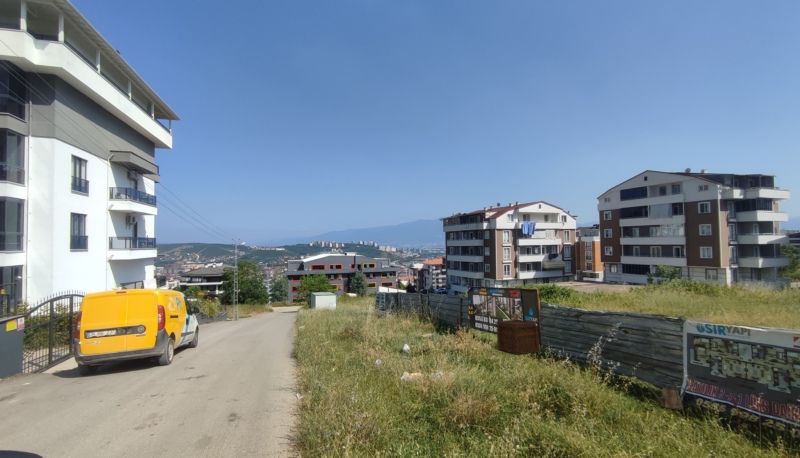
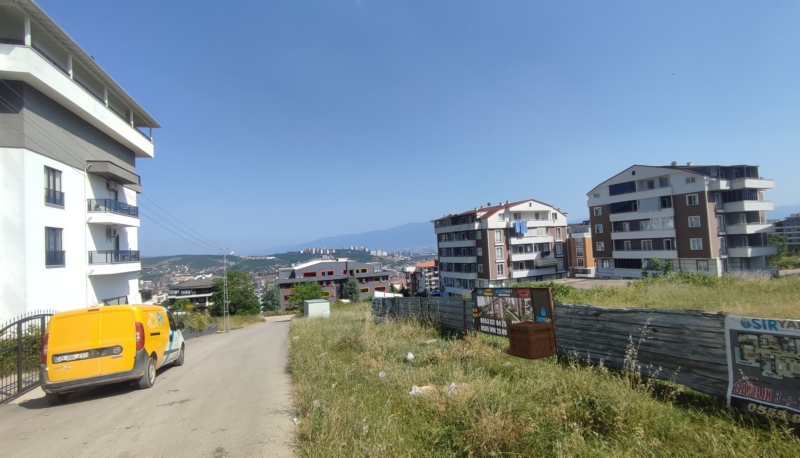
watering can: present [643,382,686,410] -> none [685,386,732,416]

